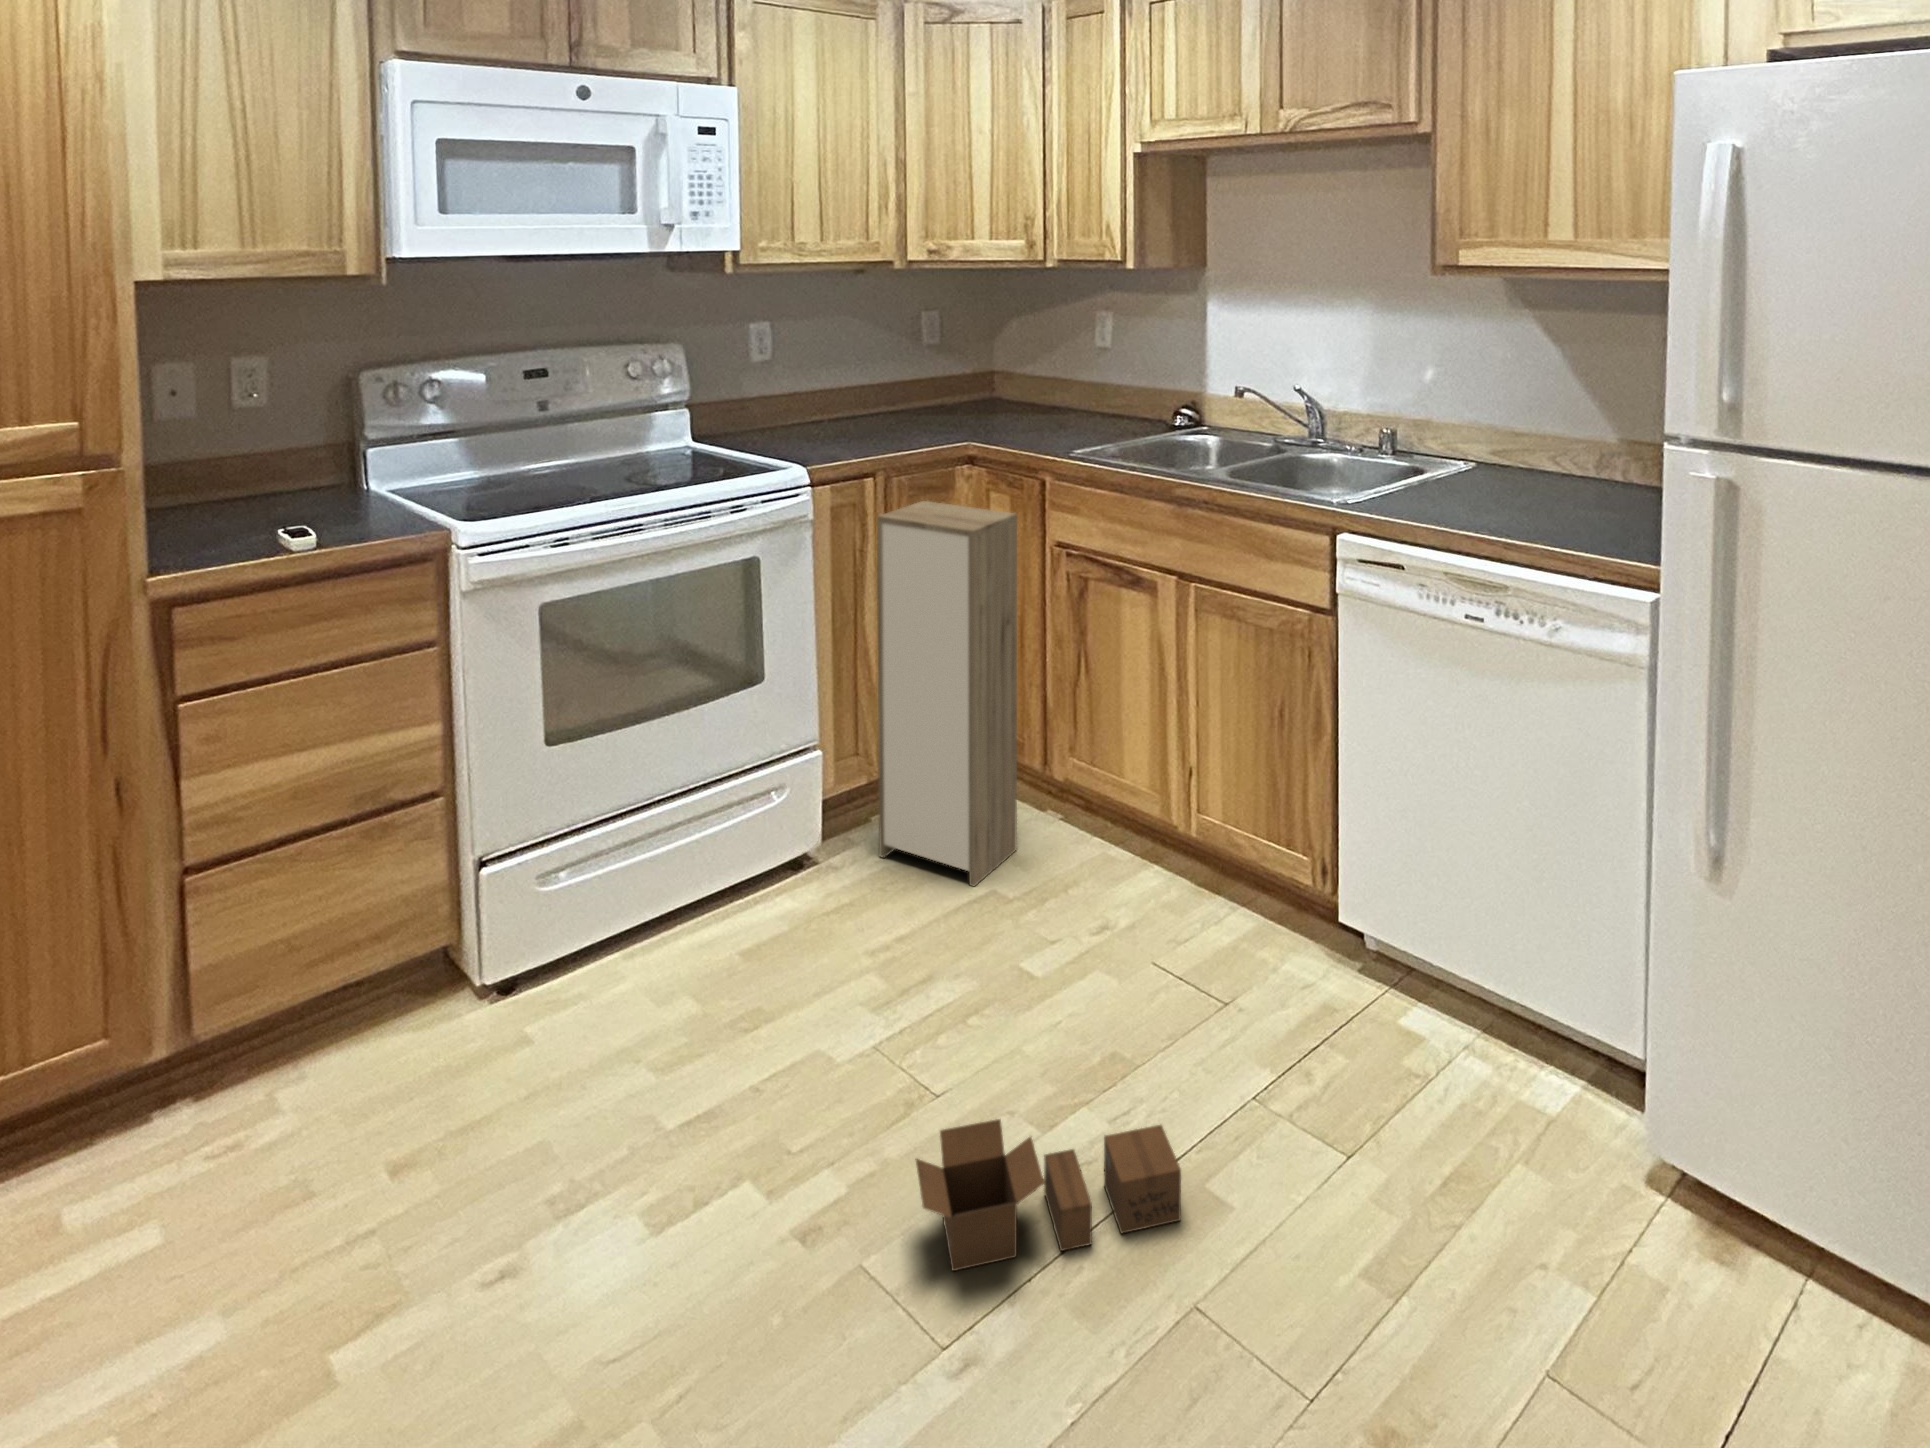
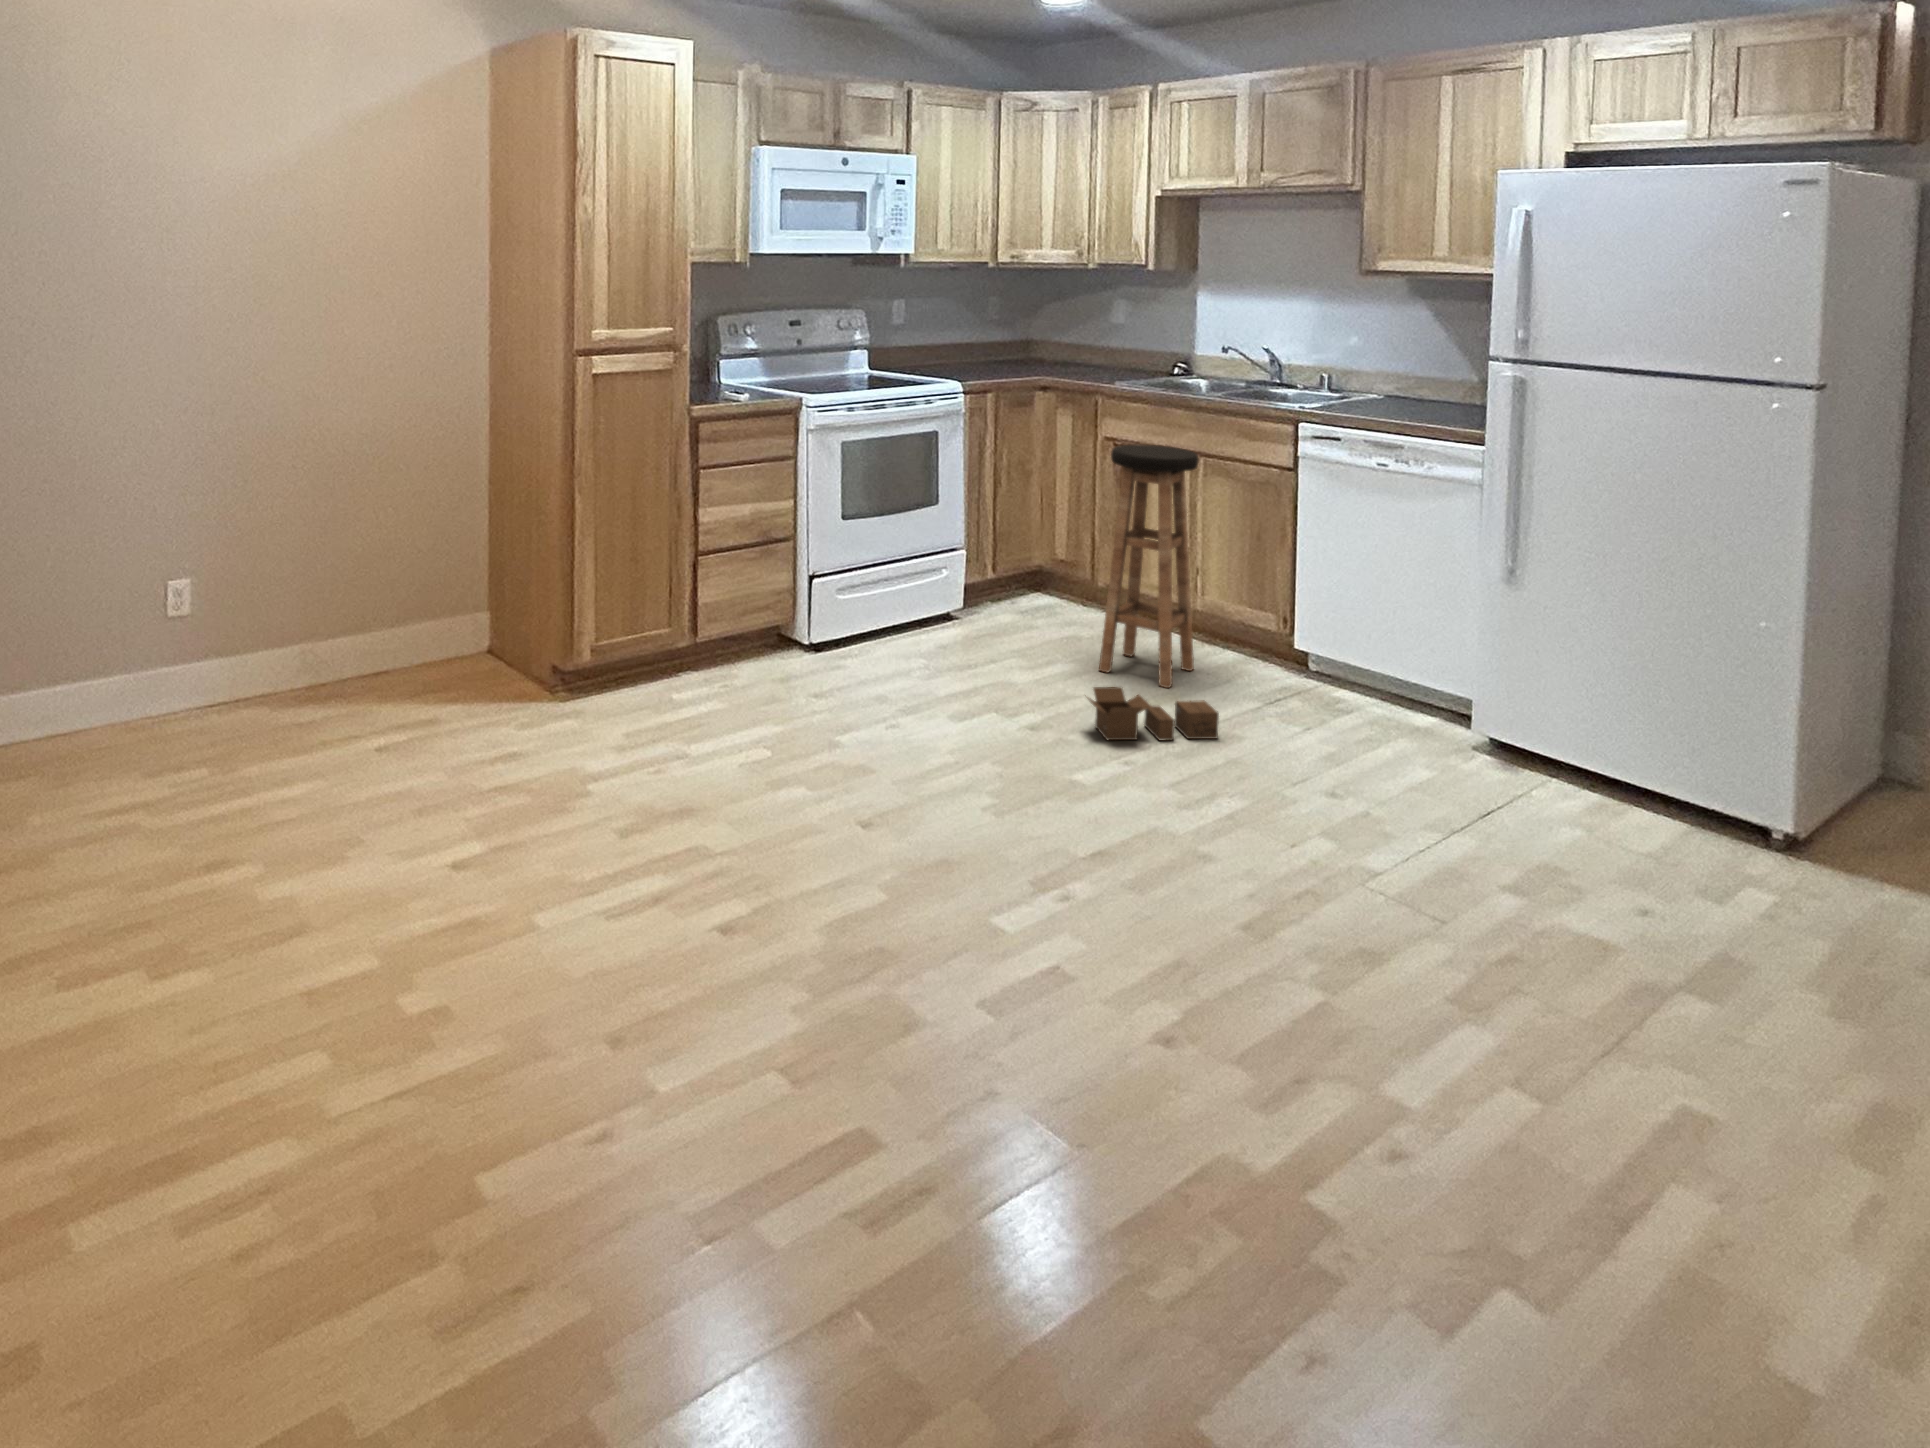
storage cabinet: present [877,501,1017,886] -> none [997,408,1087,633]
bar stool: none [1007,579,1176,1041] -> present [1099,444,1198,688]

